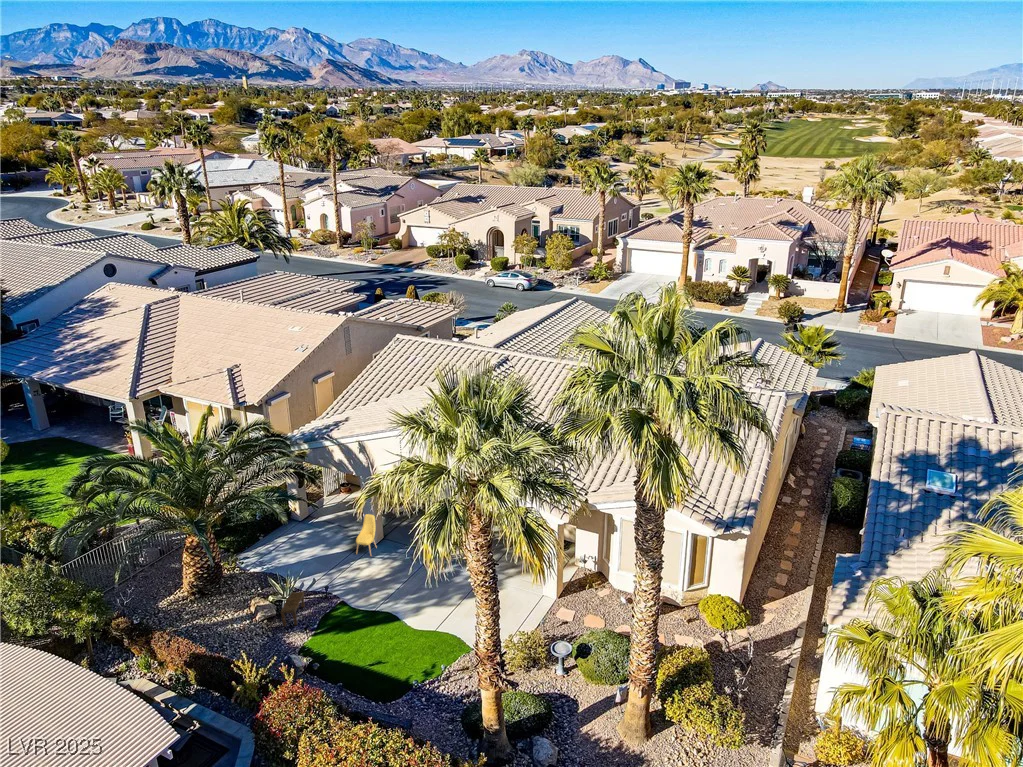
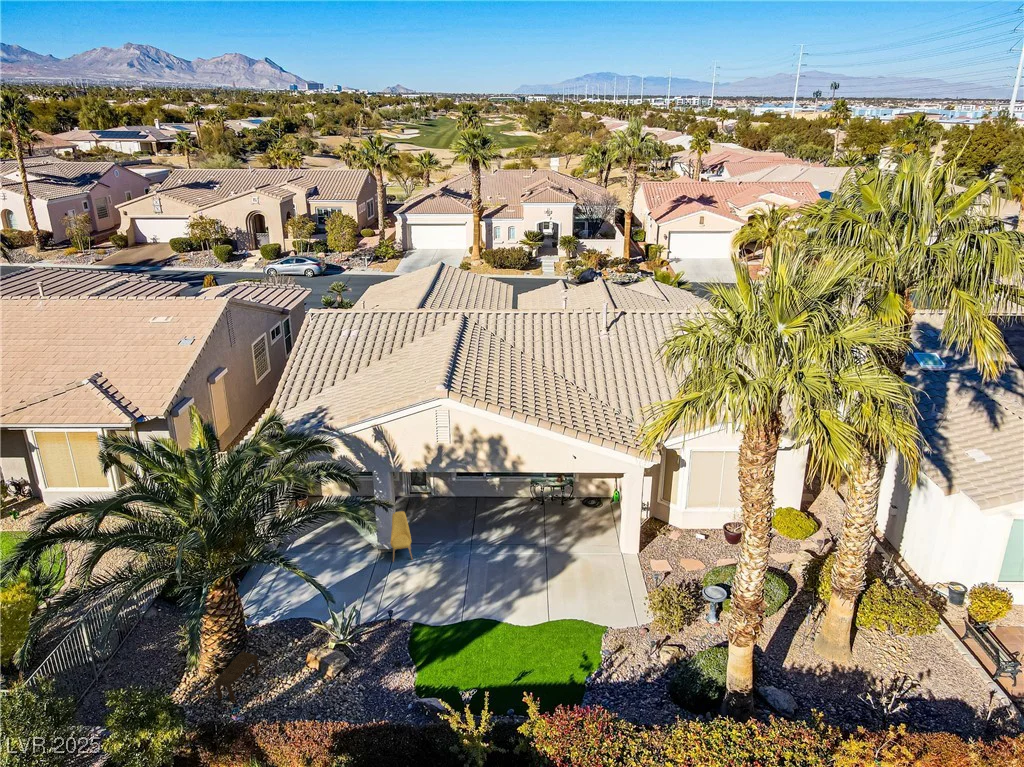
bench: present [281,592,305,626] -> present [214,651,260,702]

